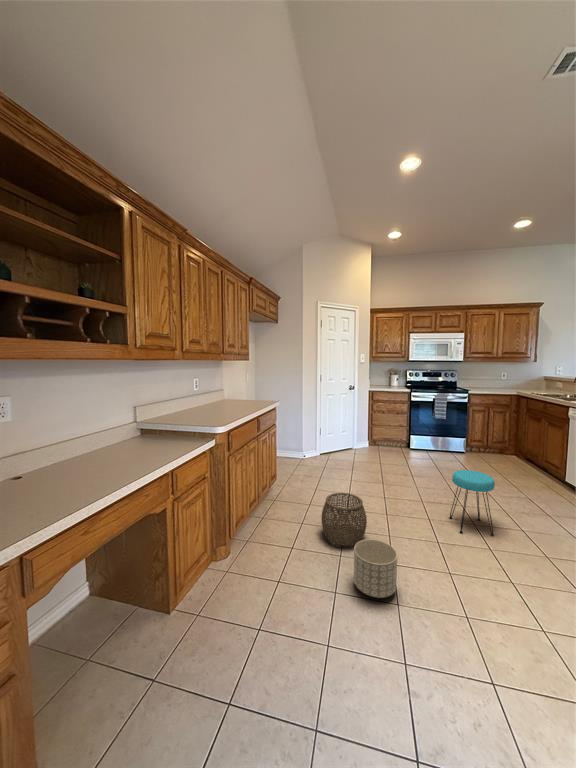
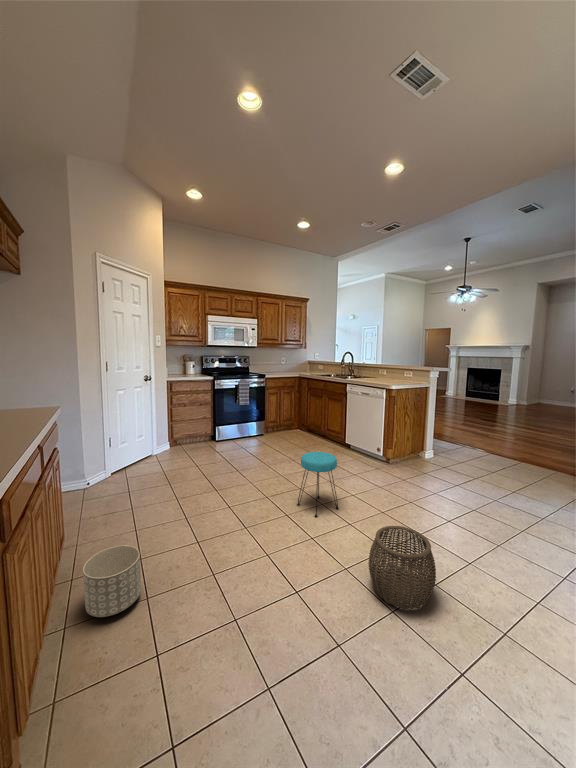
woven basket: present [321,493,367,546] -> present [368,526,436,609]
planter: present [354,539,397,598] -> present [83,545,141,617]

